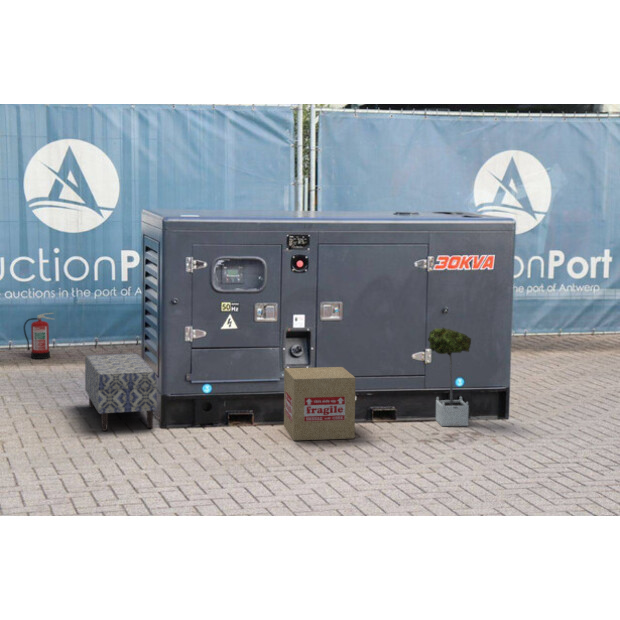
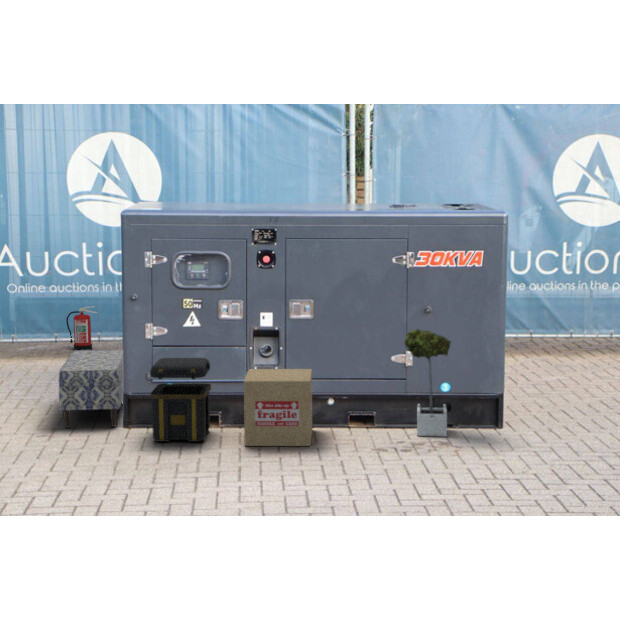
toolbox: none [198,359,255,440] -> present [150,358,211,442]

